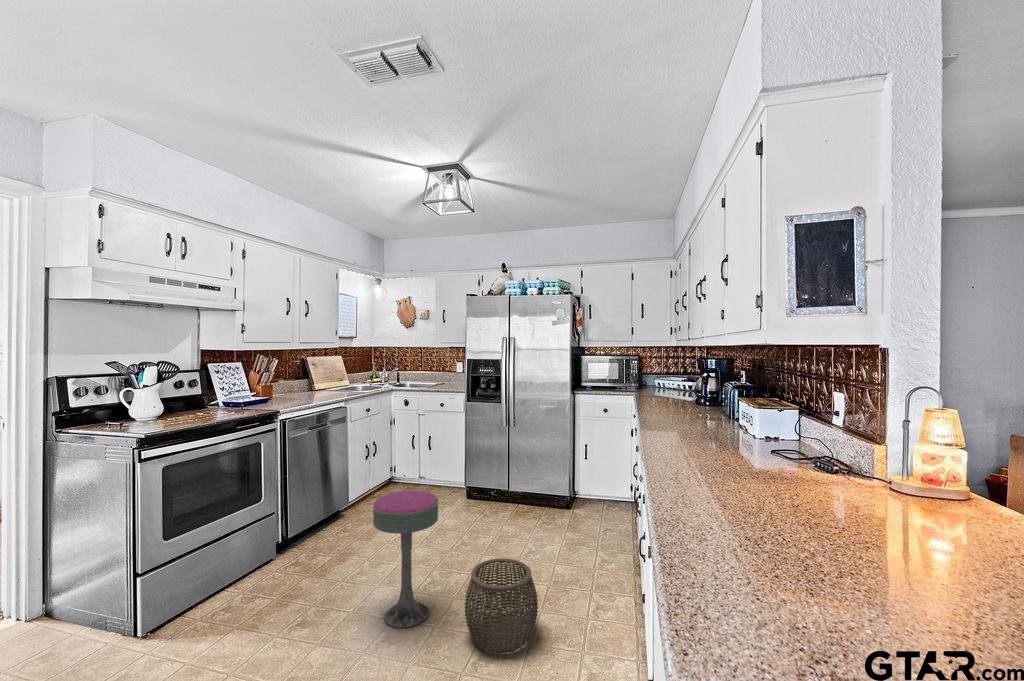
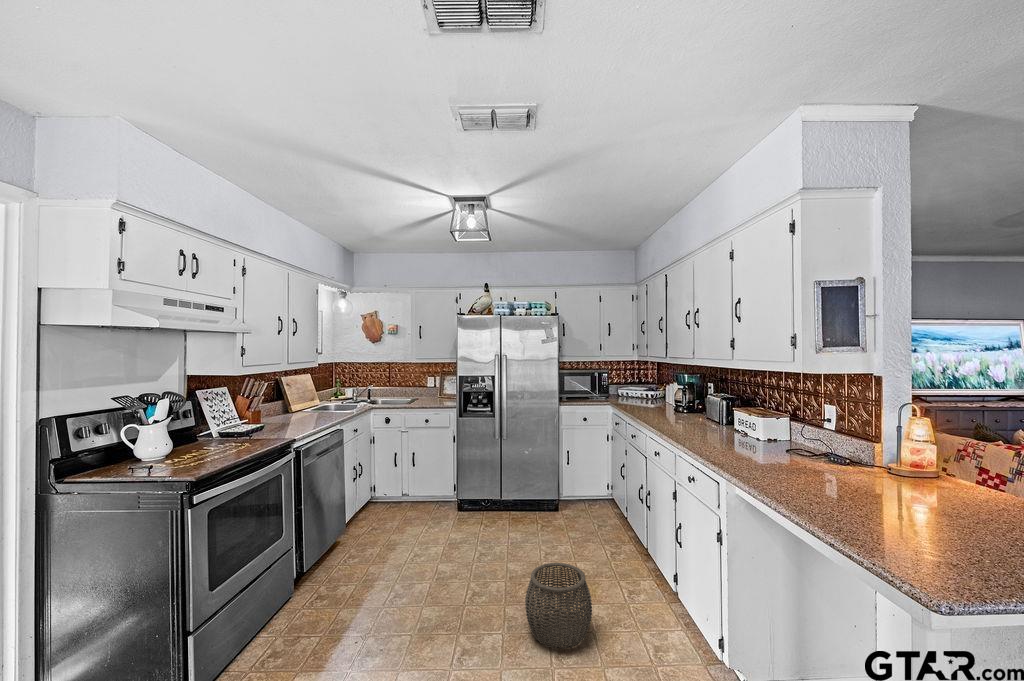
bar stool: present [373,490,438,628] -> none [430,508,491,641]

